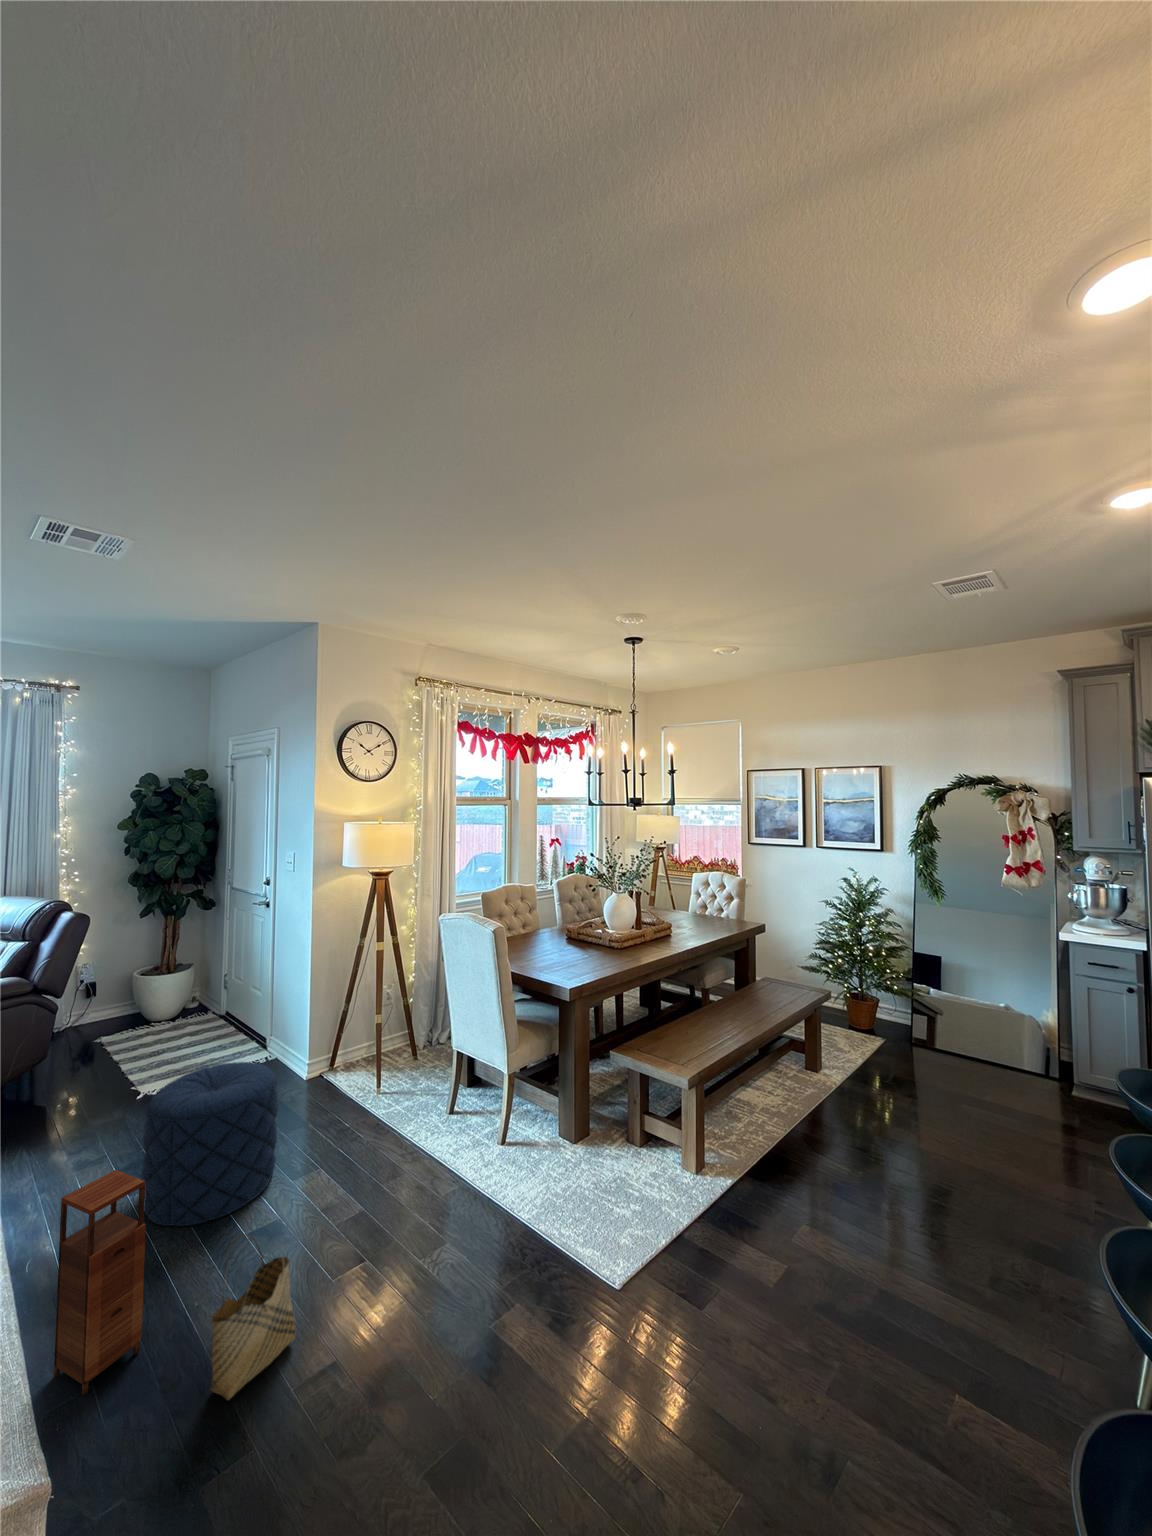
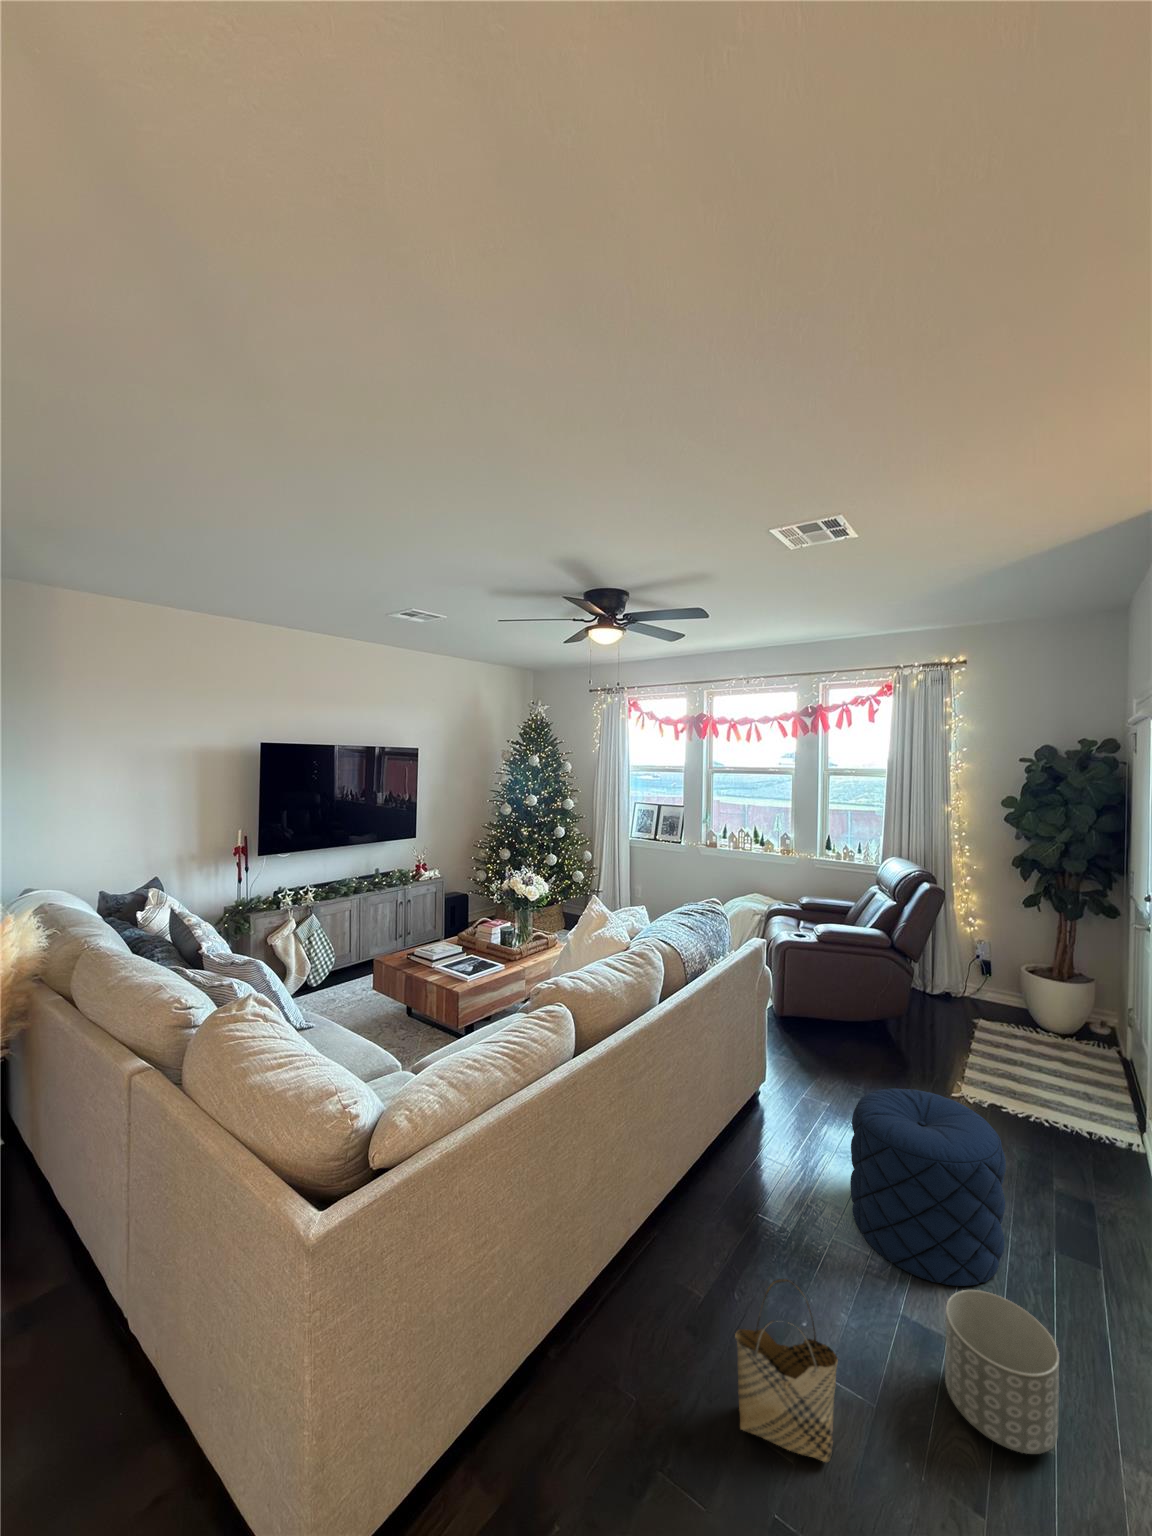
planter: none [302,1144,371,1237] -> present [945,1290,1059,1454]
storage cabinet: present [54,1170,146,1396] -> none [703,1120,752,1307]

